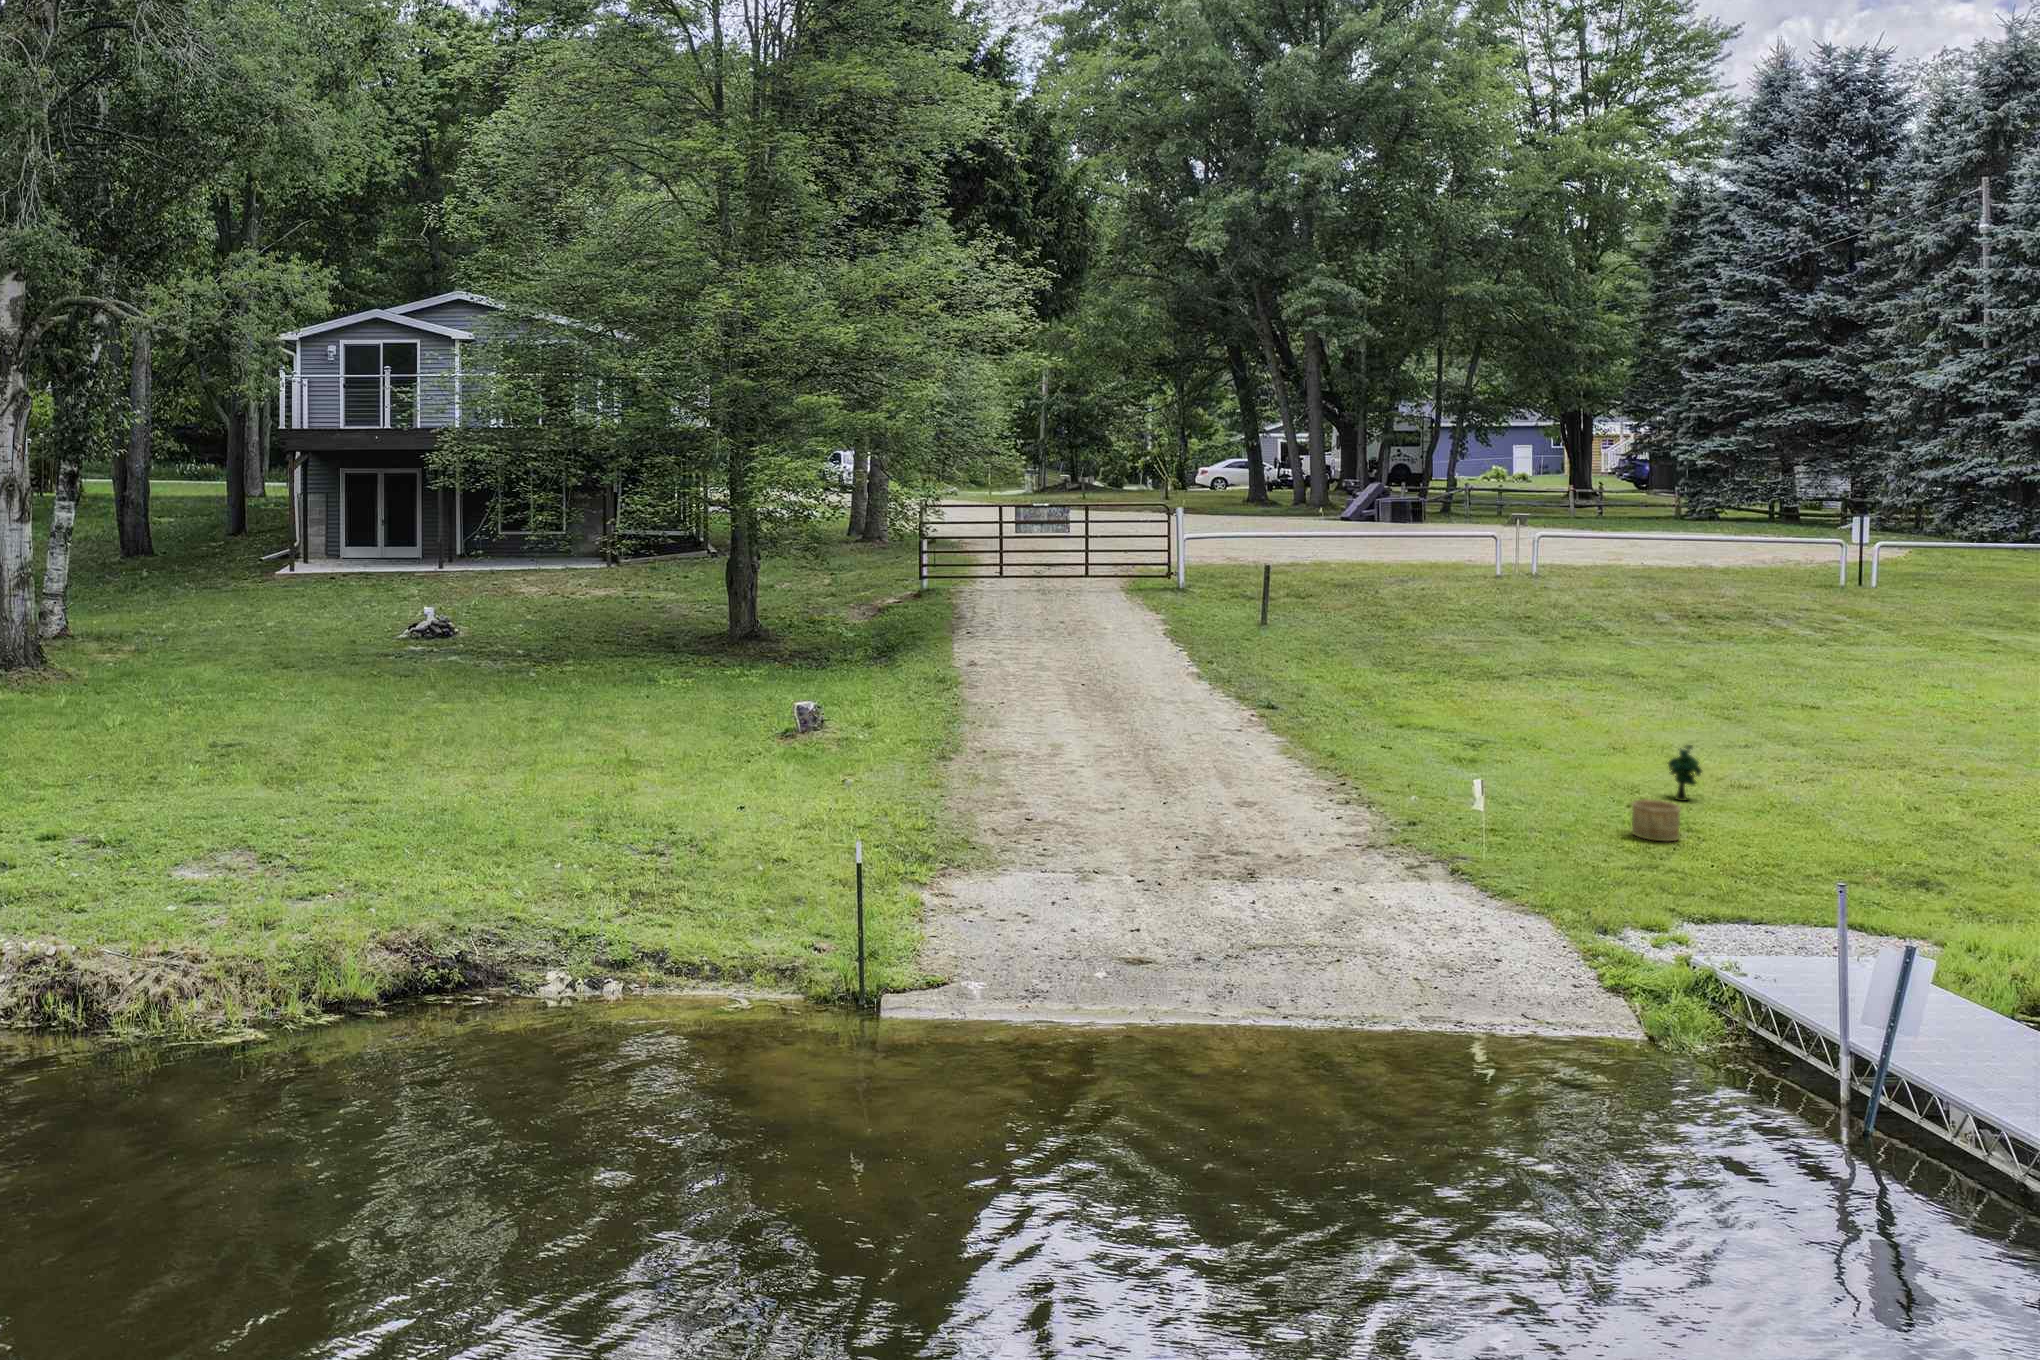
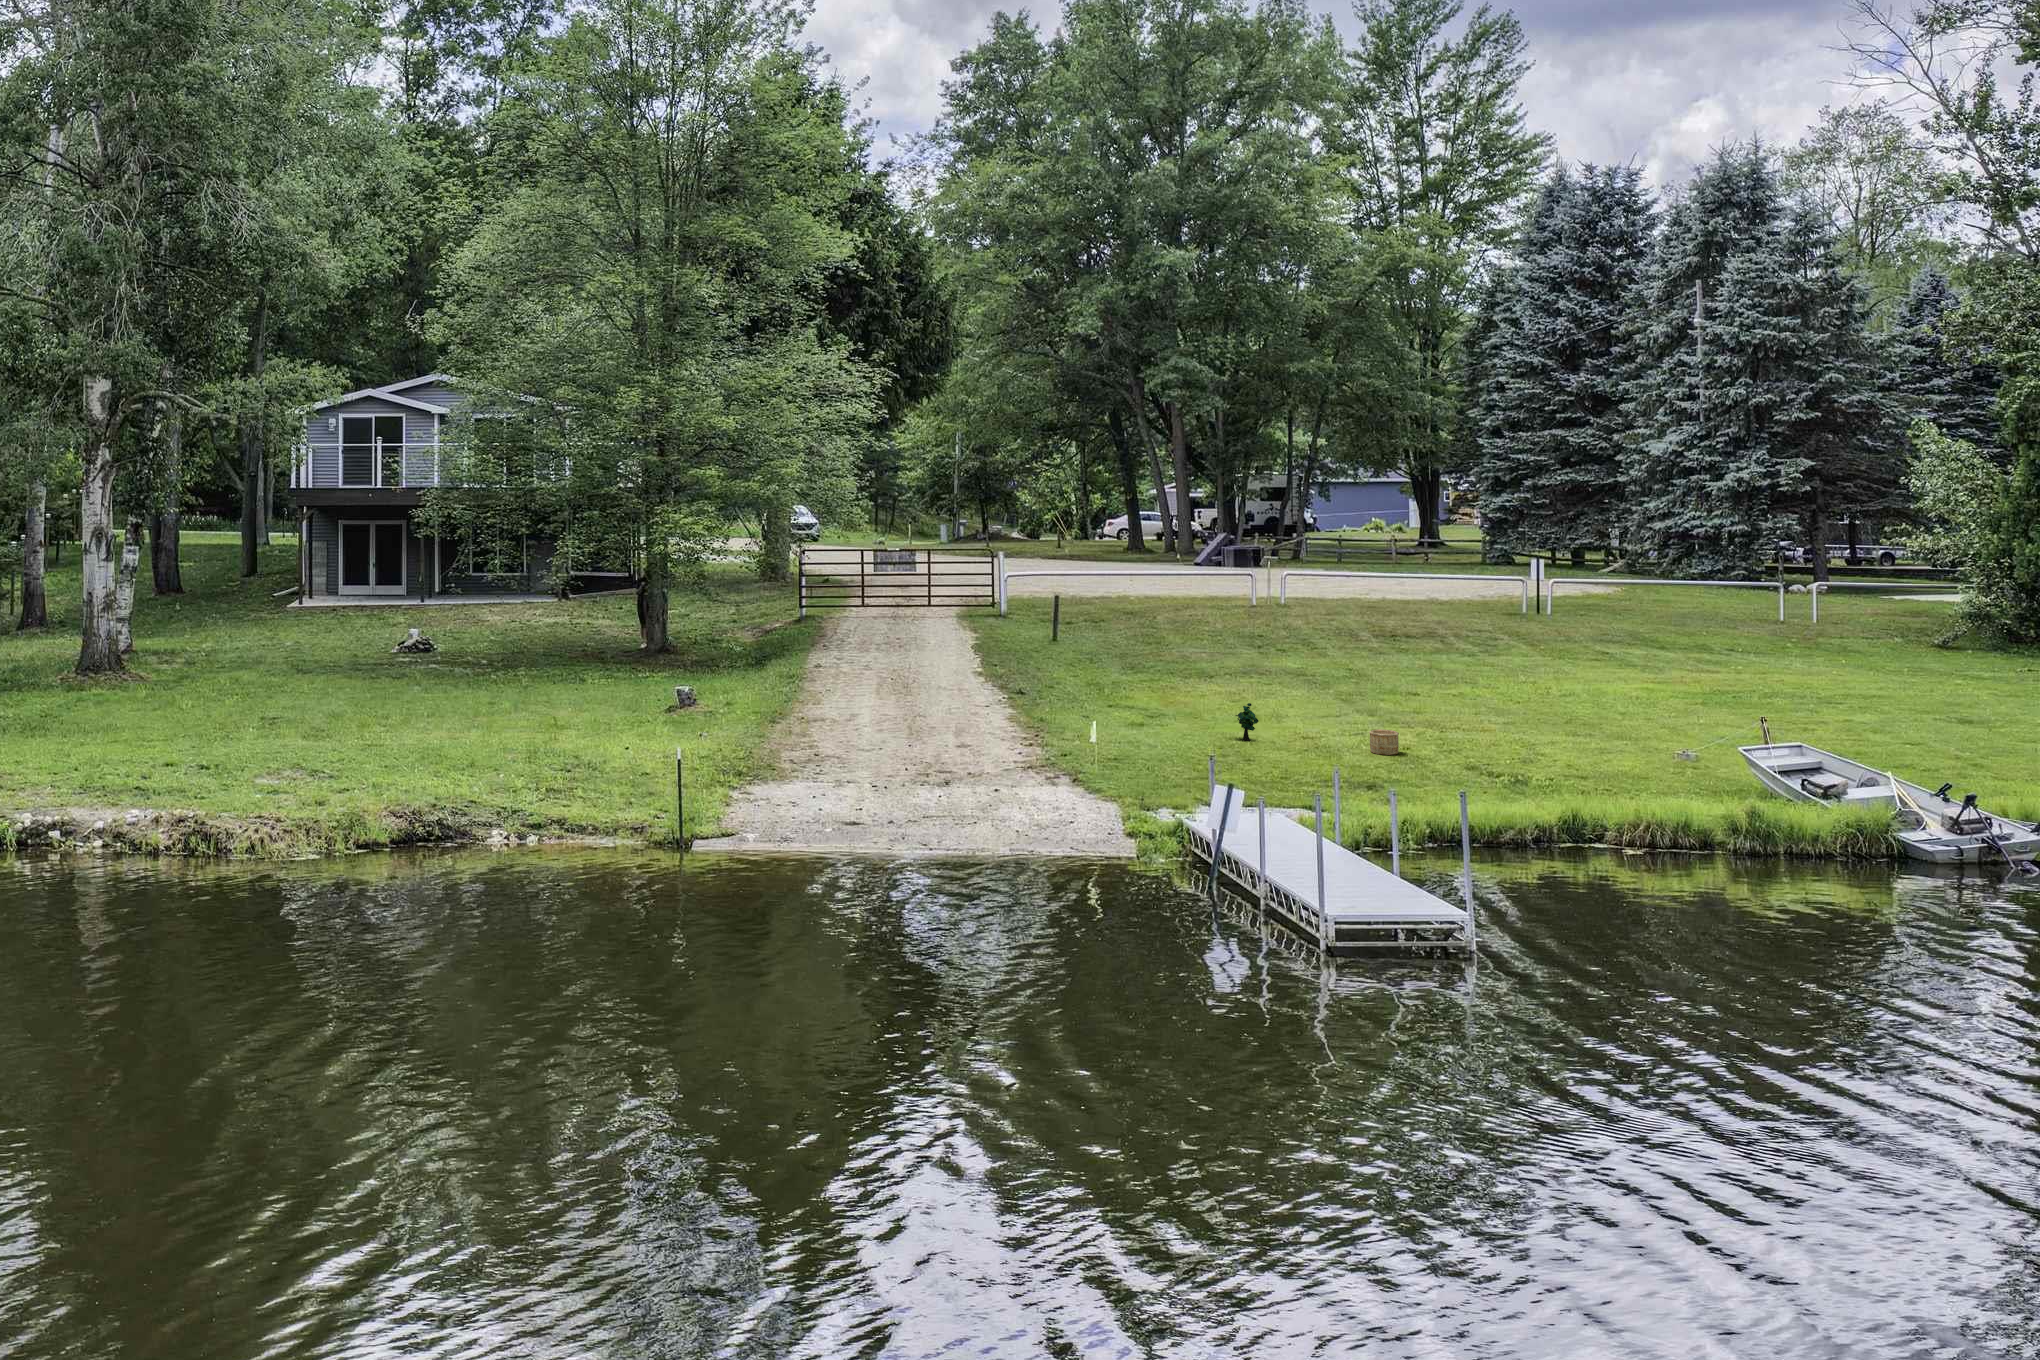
wooden bucket: present [1632,799,1681,841] -> present [1369,729,1399,755]

